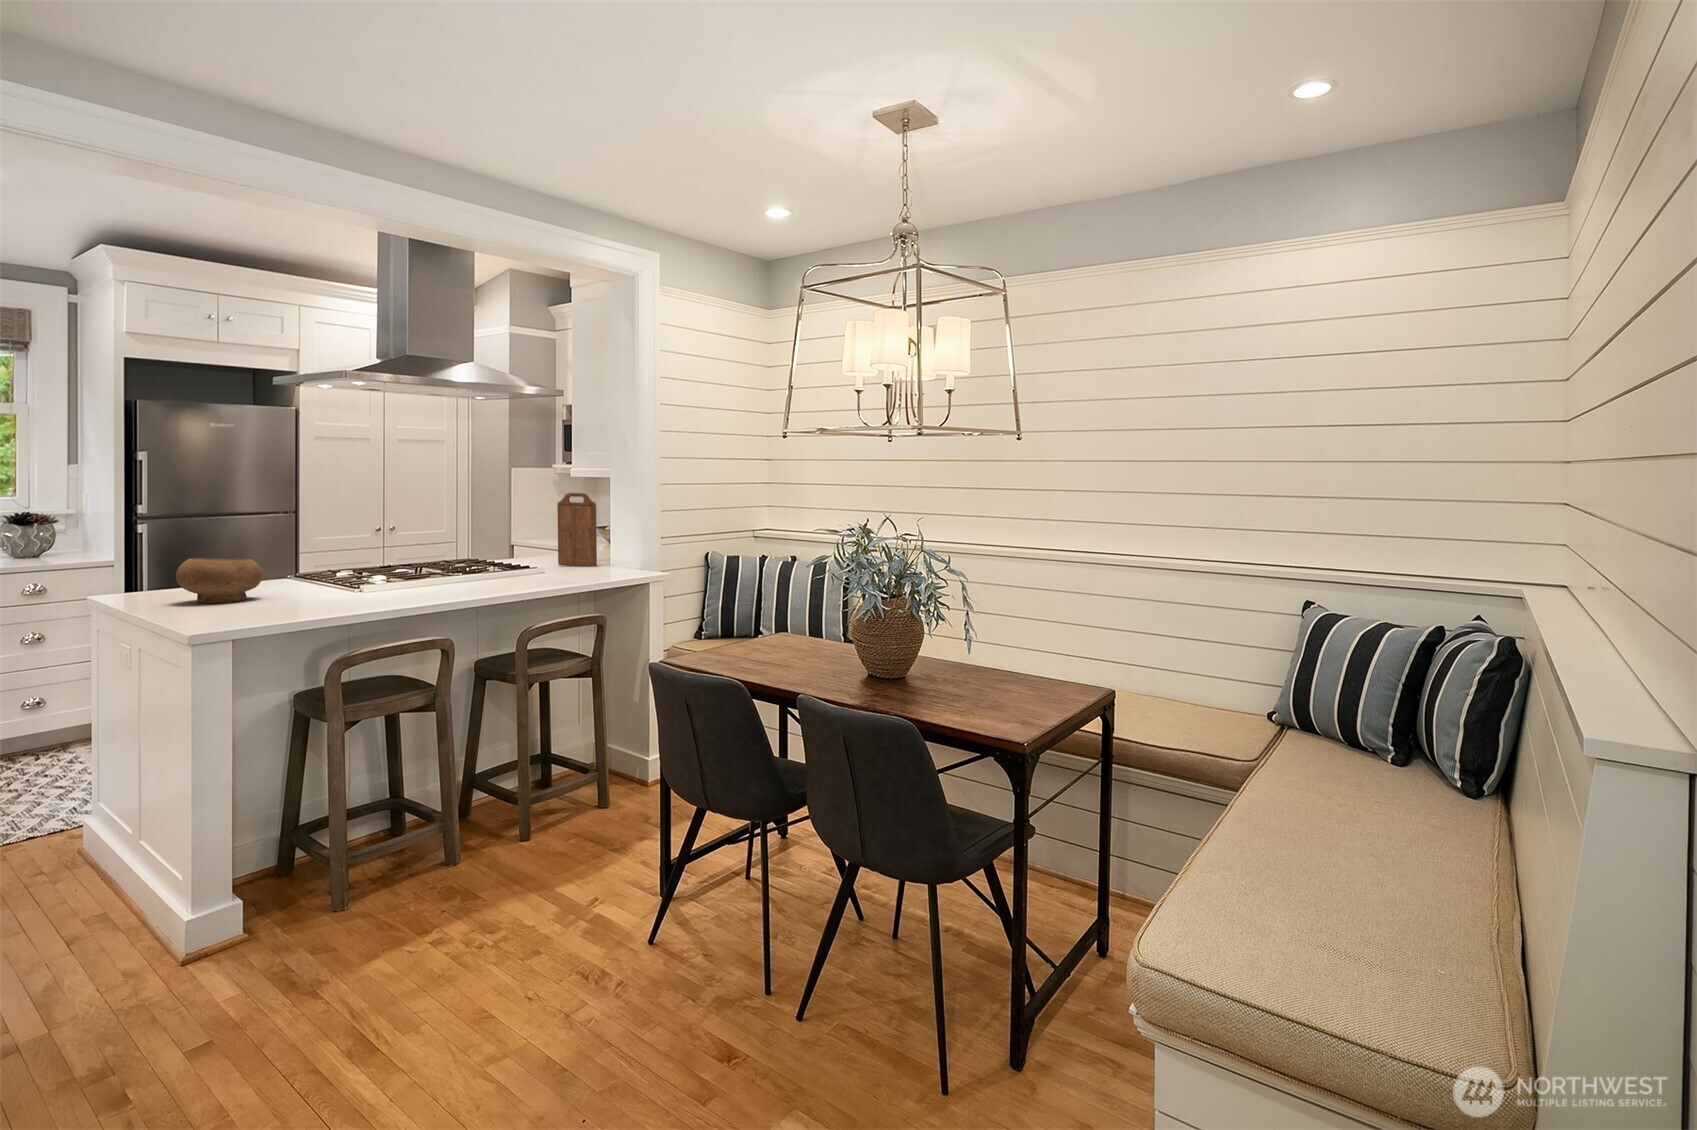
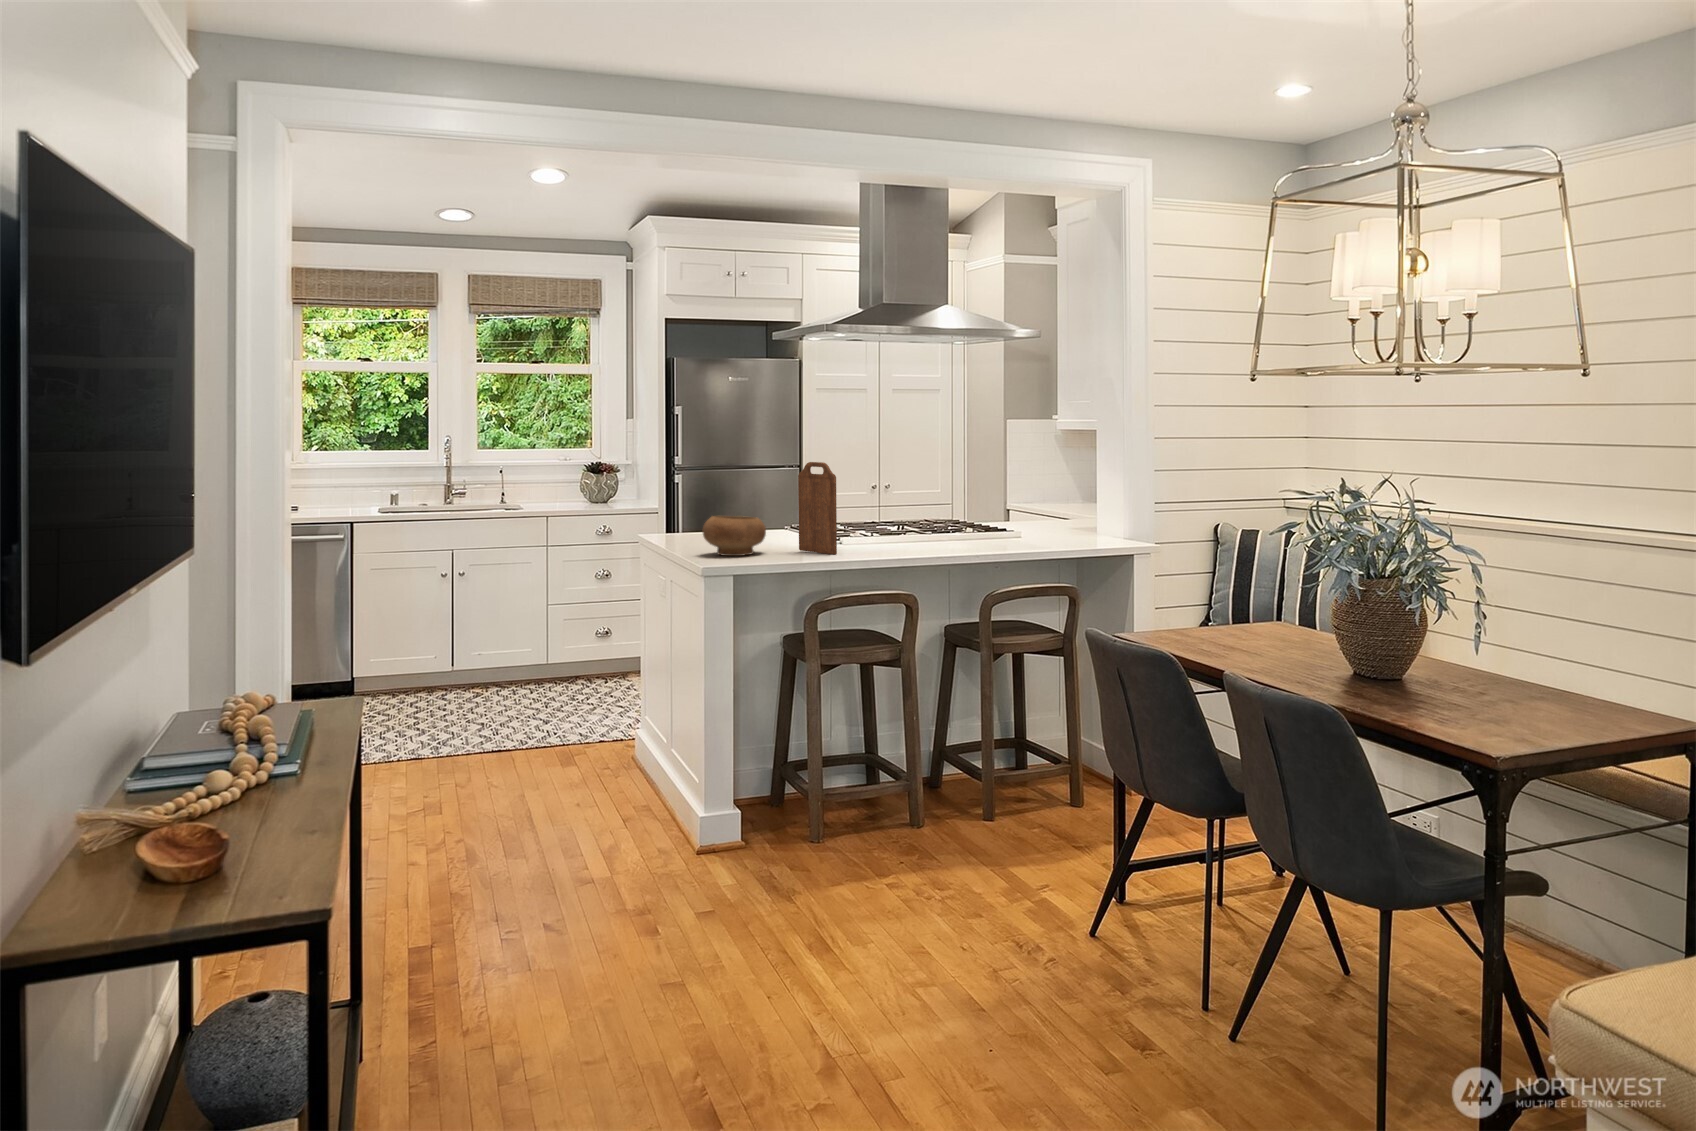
cutting board: present [557,493,597,567] -> present [798,462,837,555]

